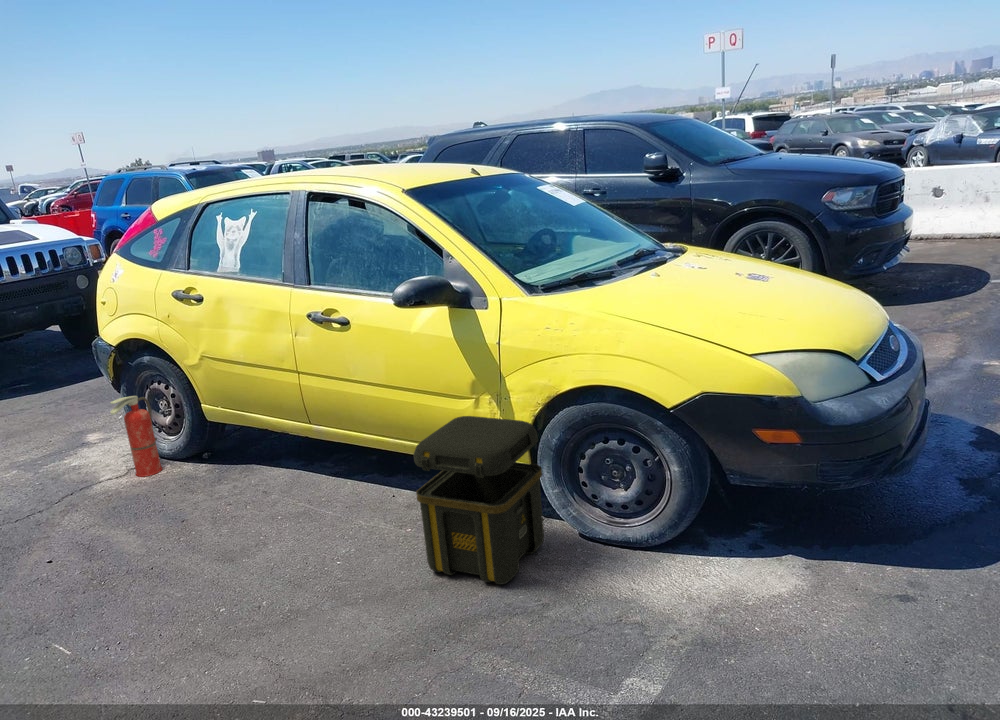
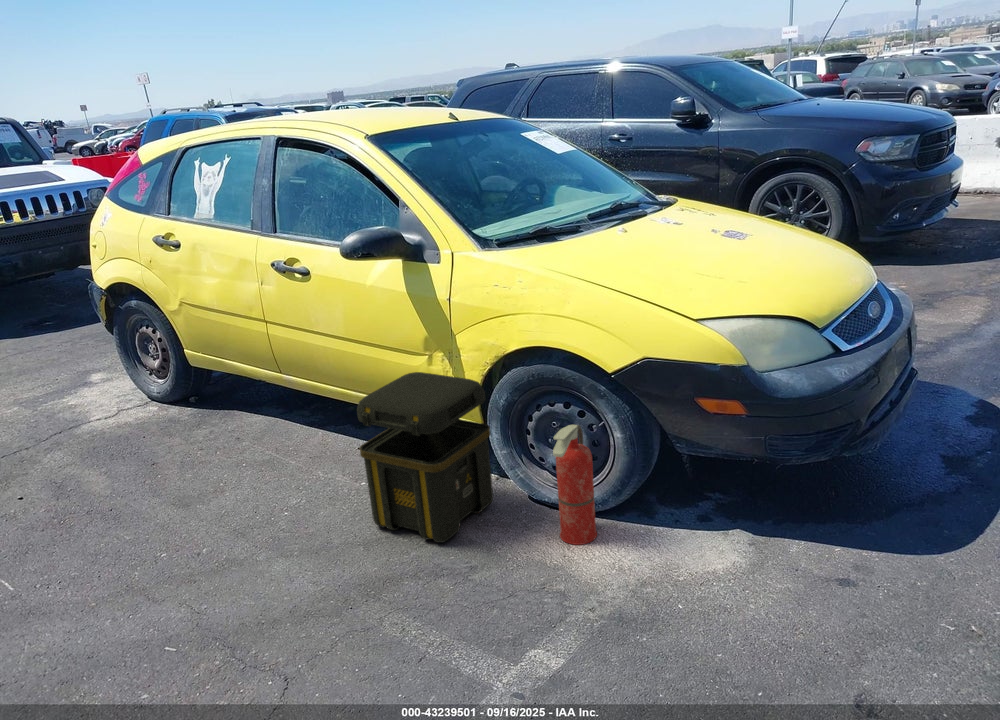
fire extinguisher: present [110,396,162,477] -> present [553,424,597,545]

